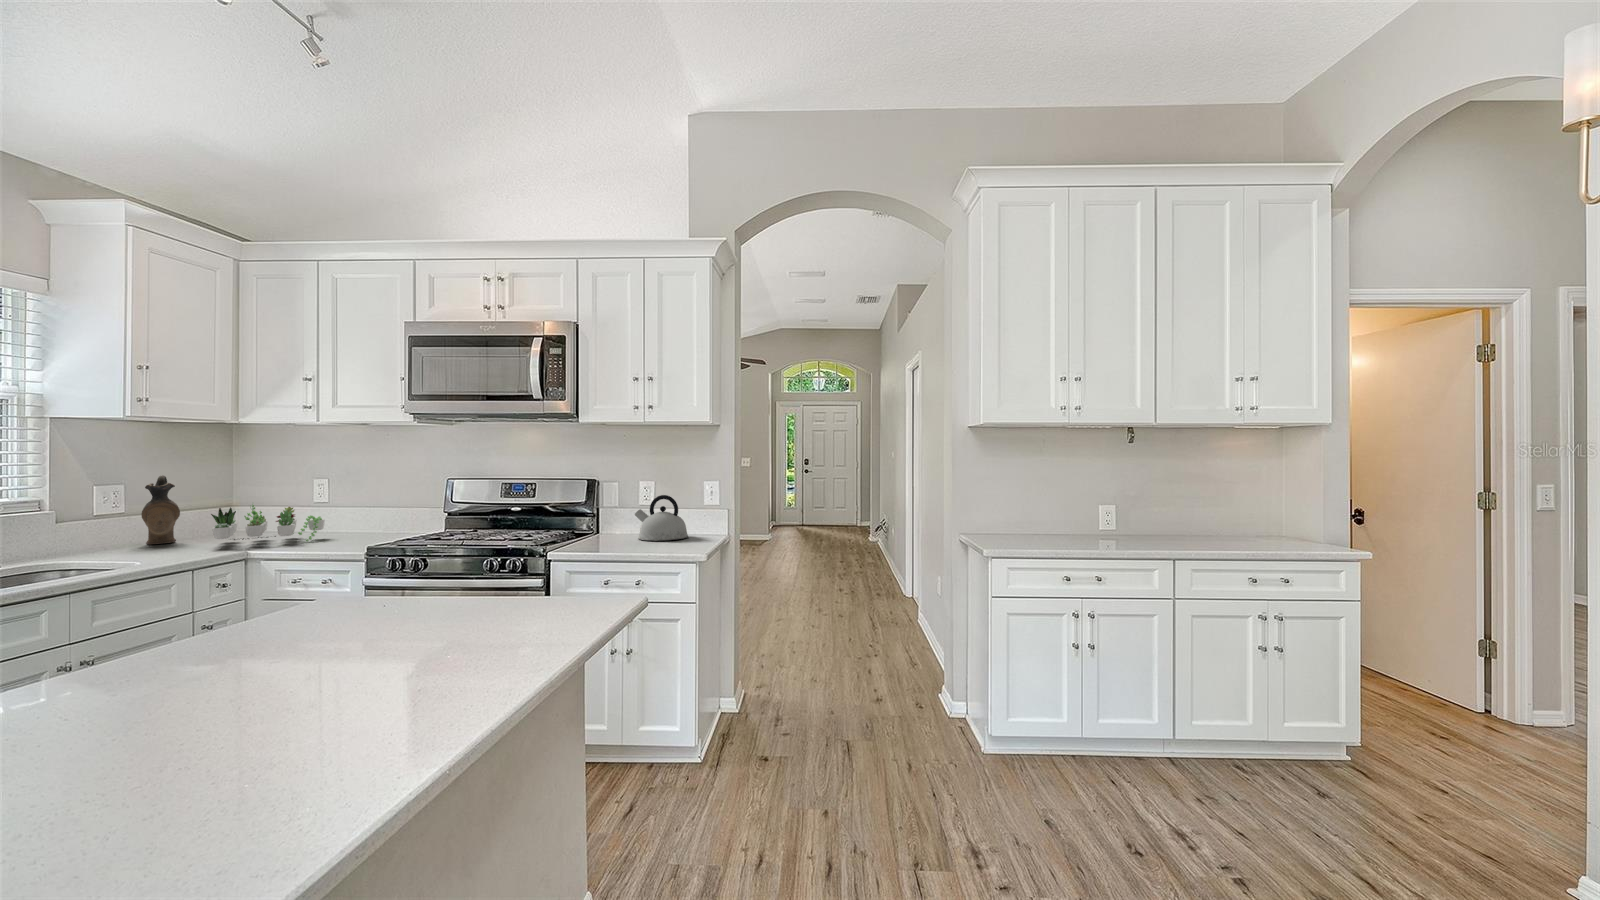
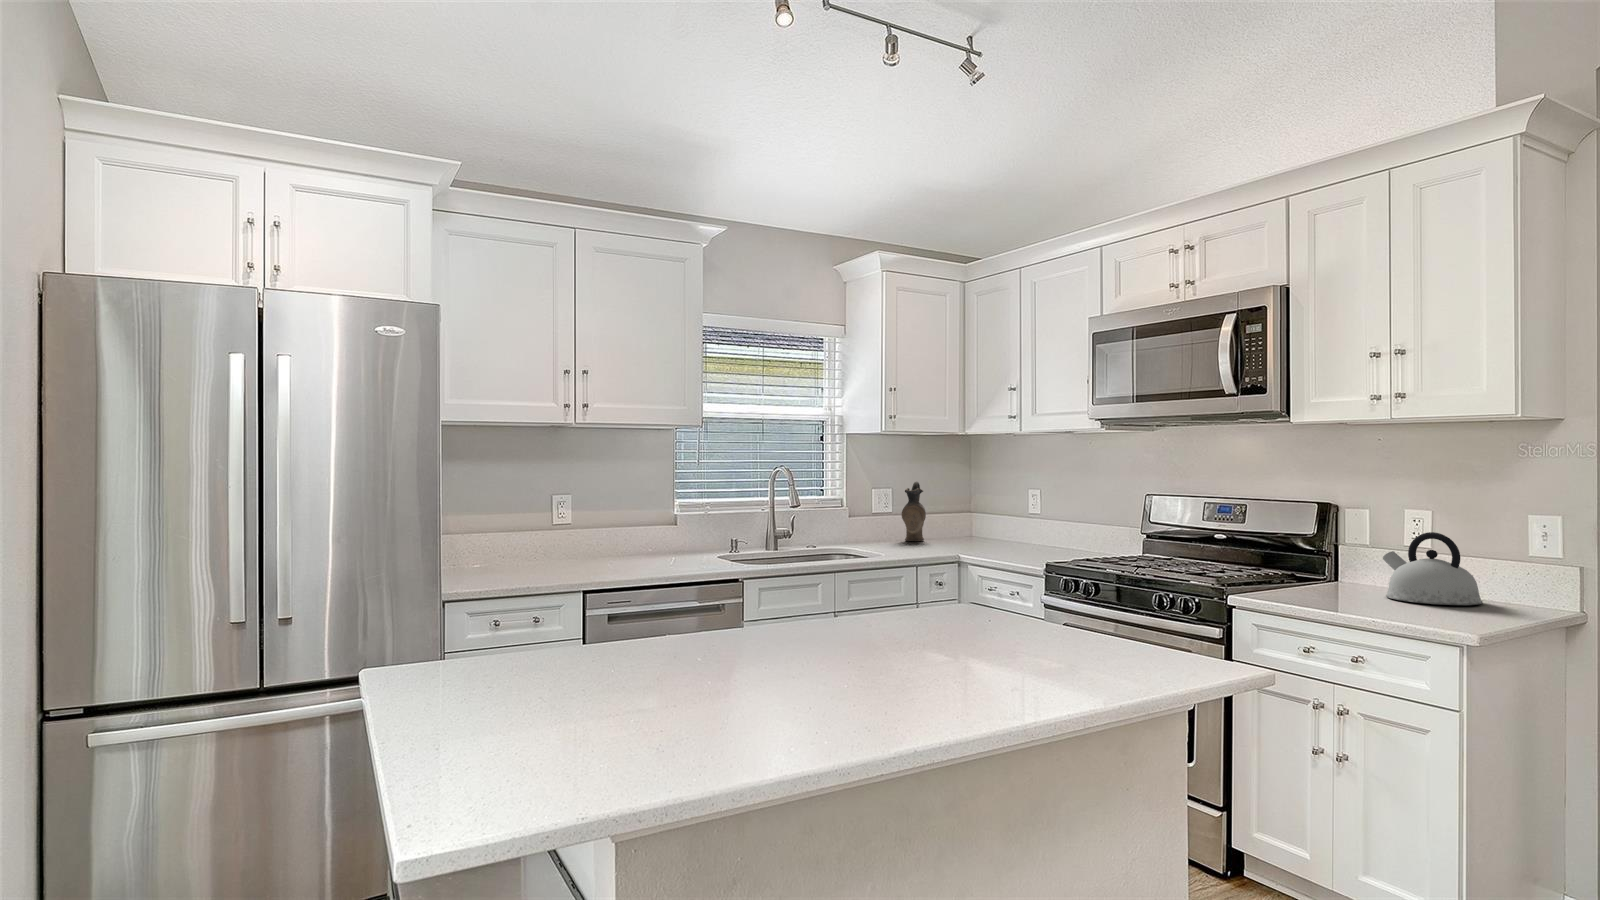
succulent plant: present [211,505,325,541] -> none [939,509,1028,551]

